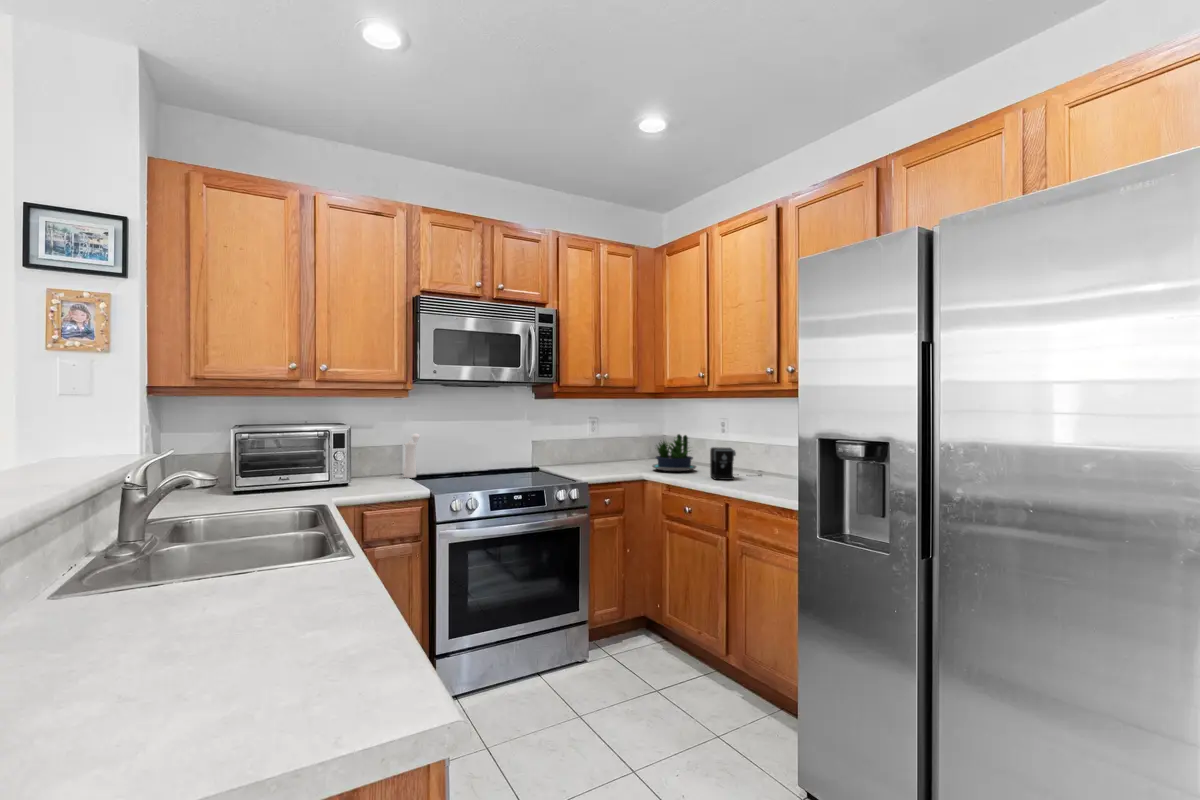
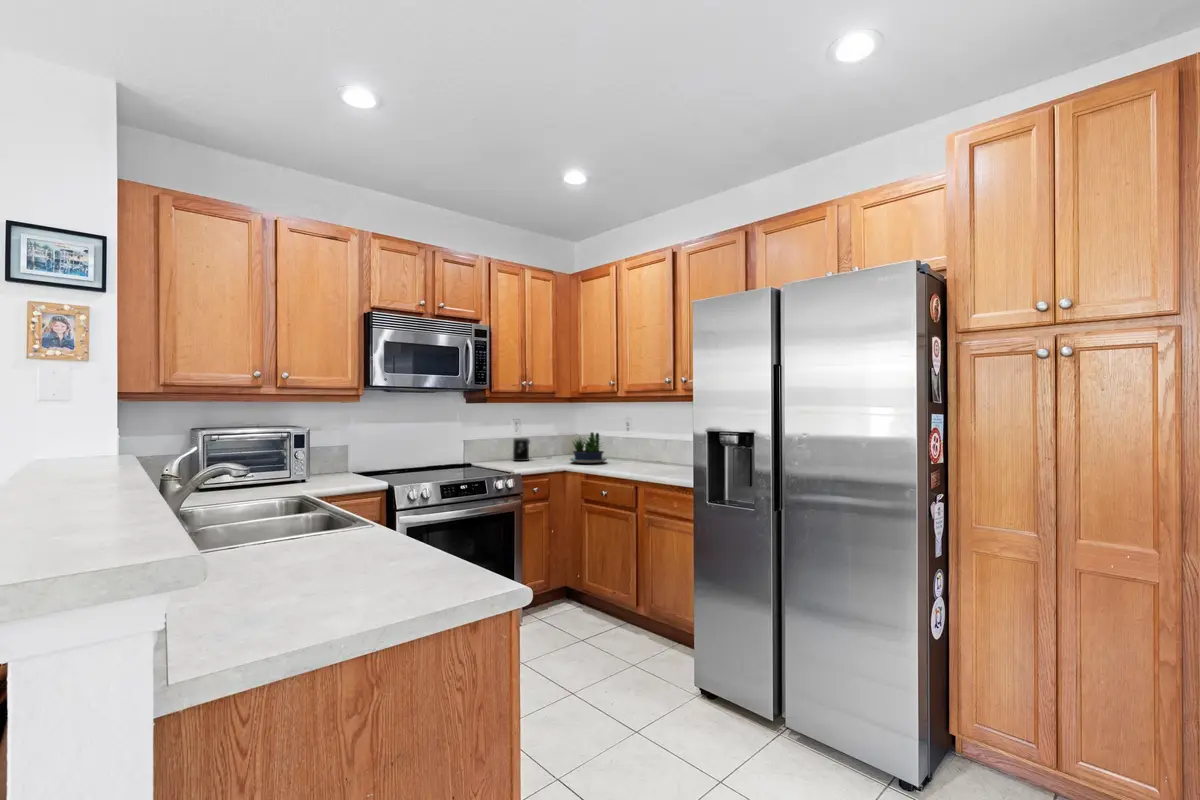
pepper mill: present [404,434,420,478] -> none [352,435,364,475]
coffee maker: present [710,447,762,480] -> present [513,438,530,461]

